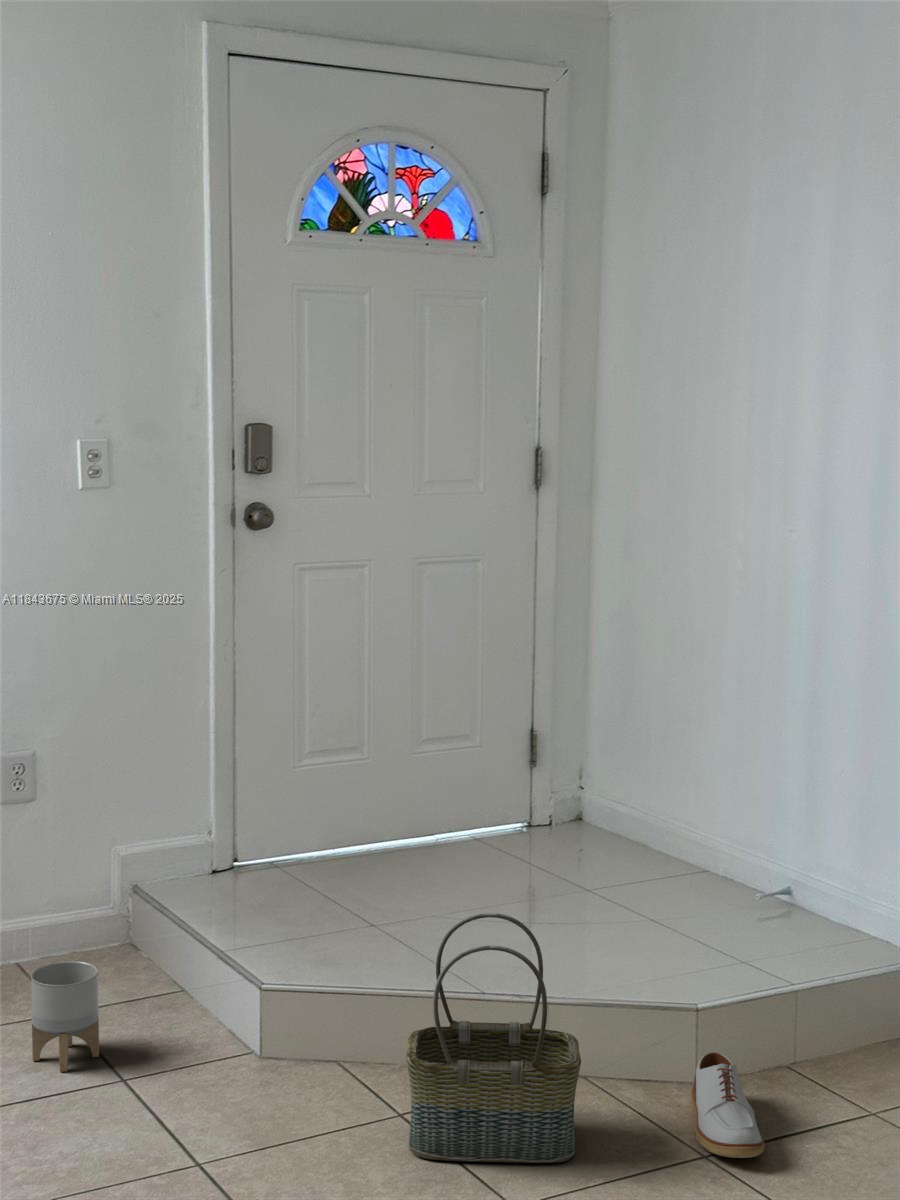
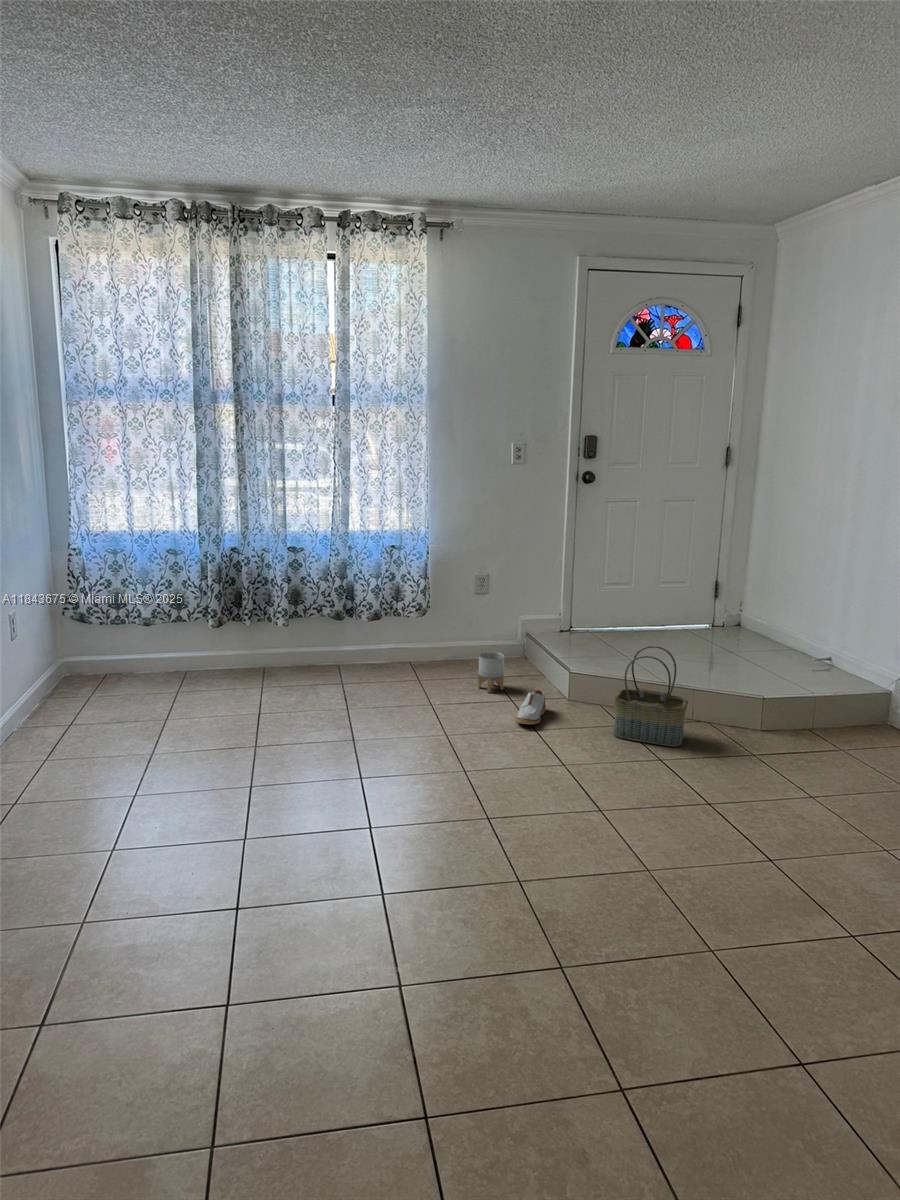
shoe: present [691,1052,765,1158] -> present [516,690,546,724]

